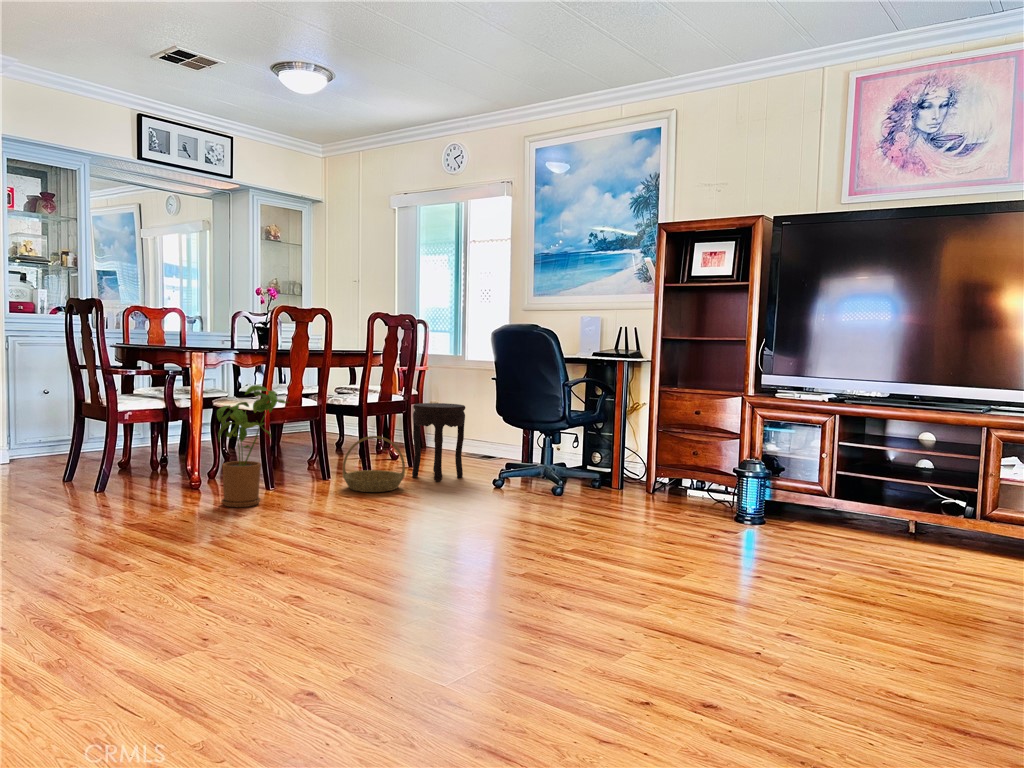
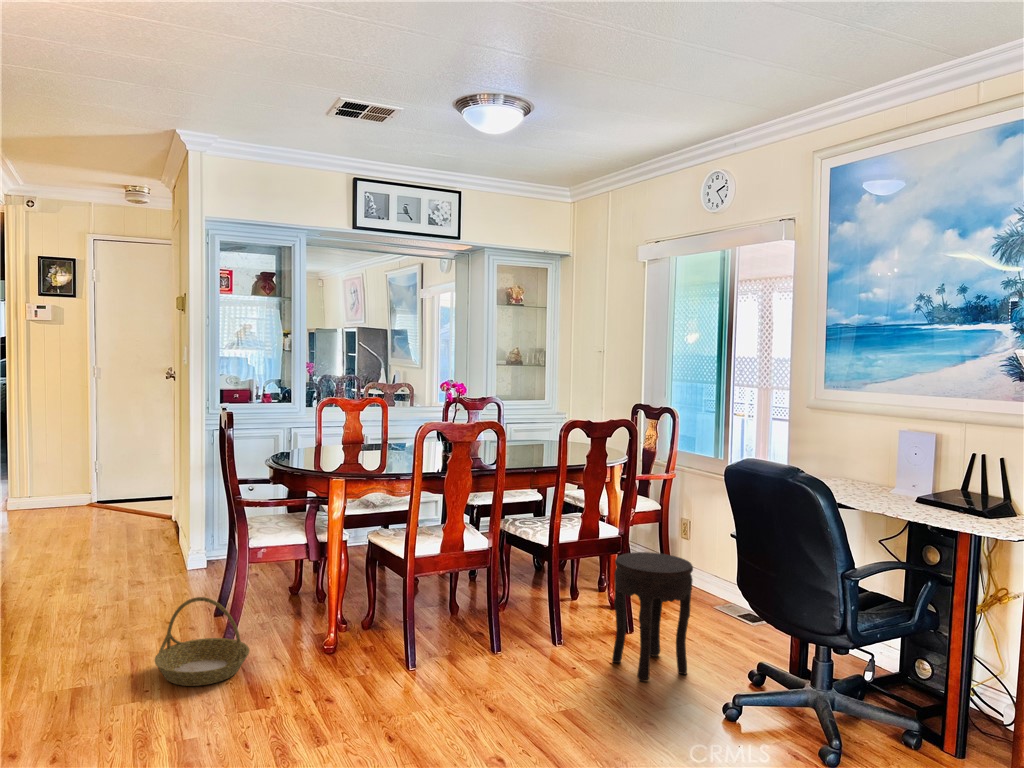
house plant: present [217,385,287,507] -> none [308,543,408,712]
basket: present [343,436,405,492] -> present [155,597,249,686]

